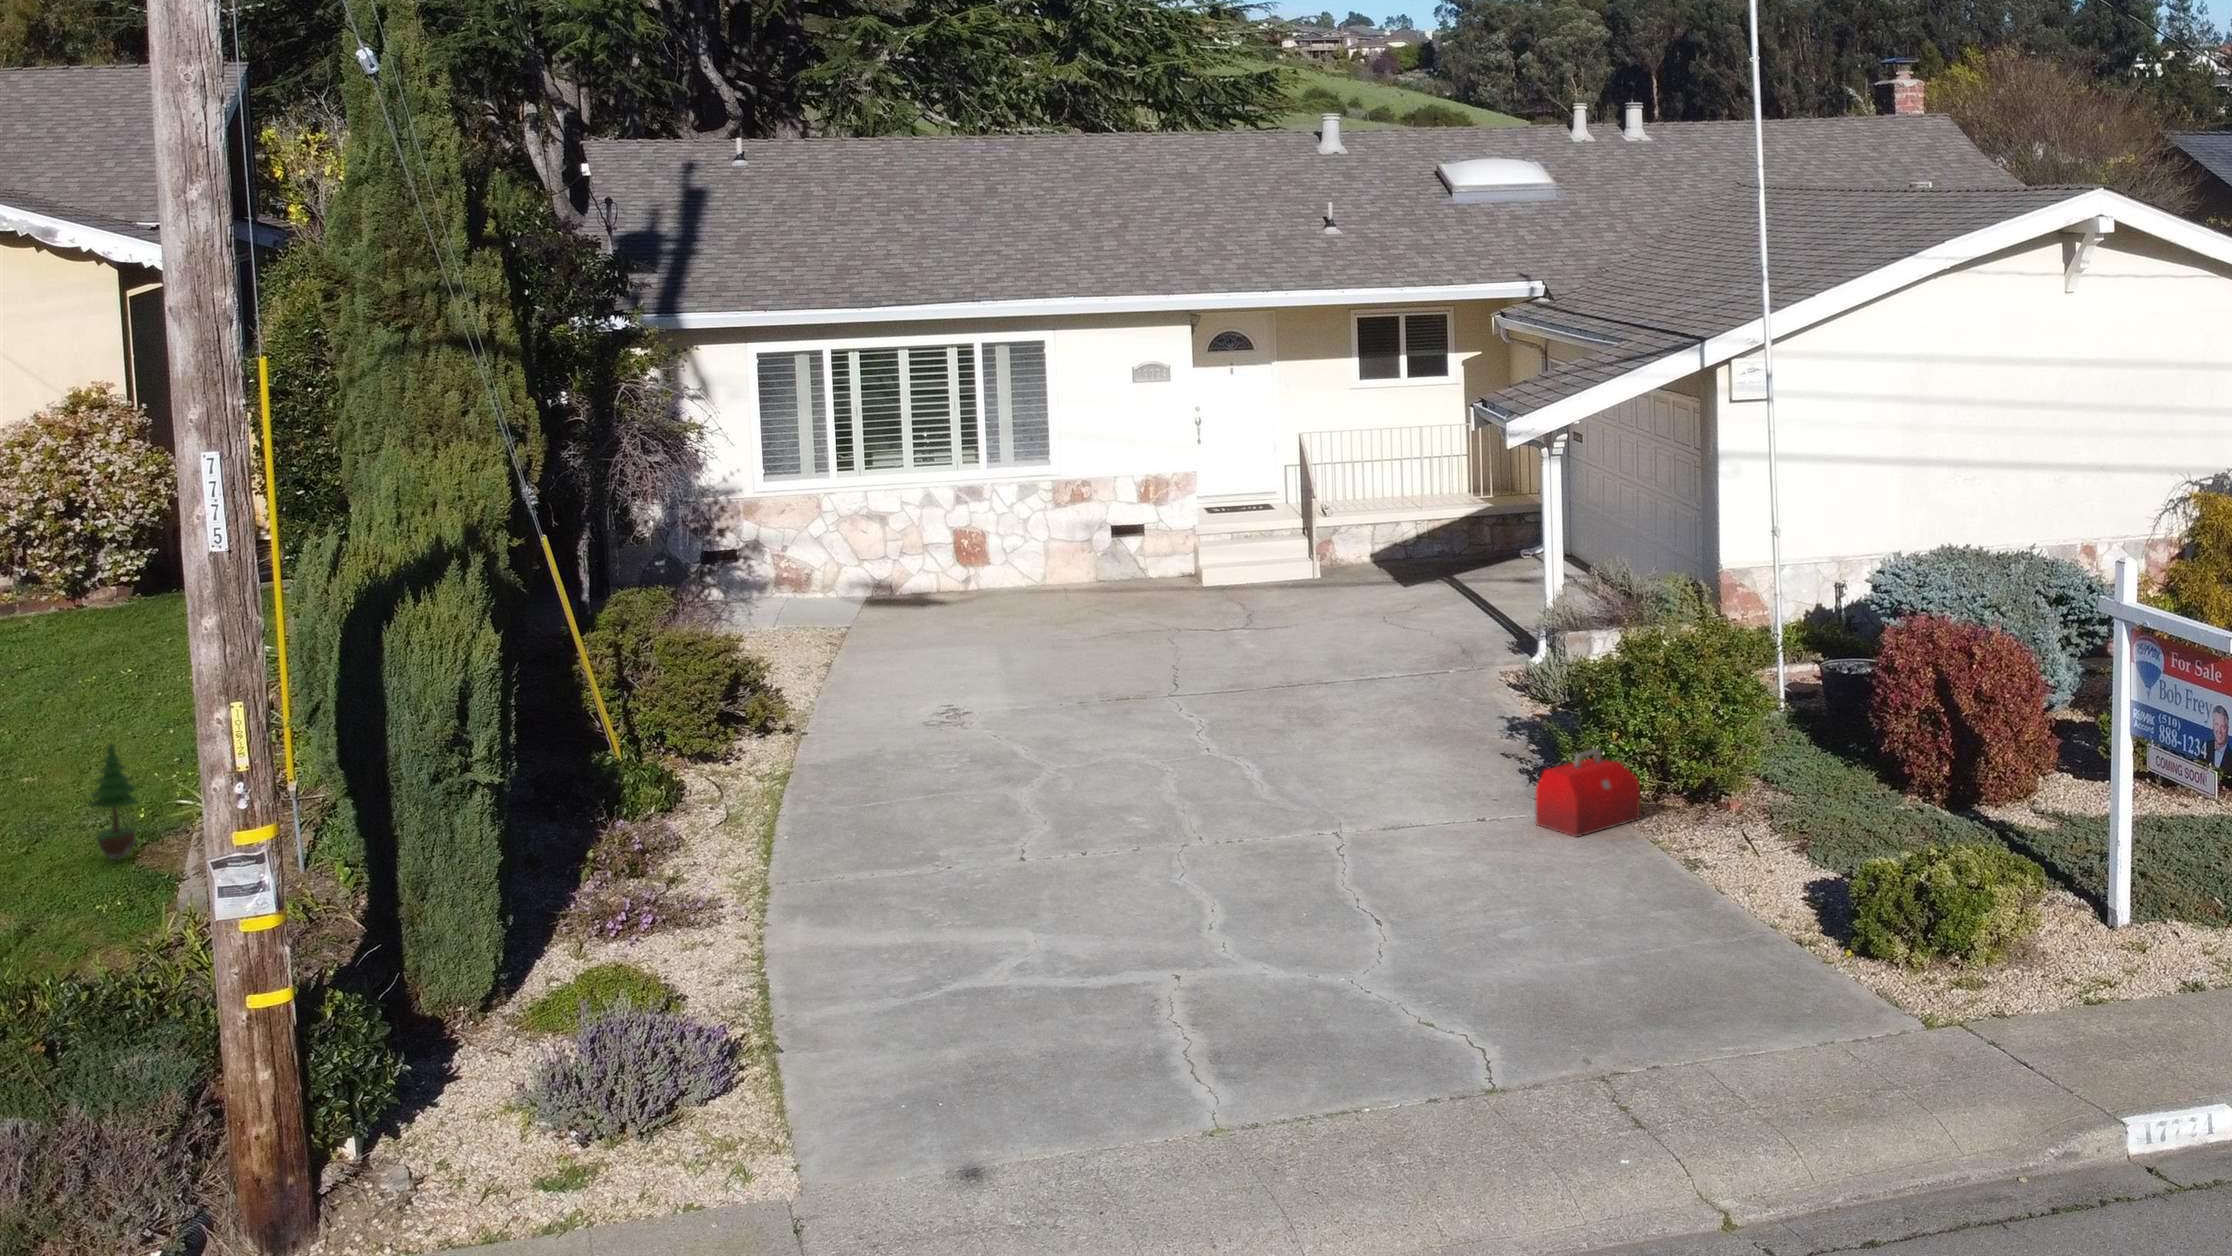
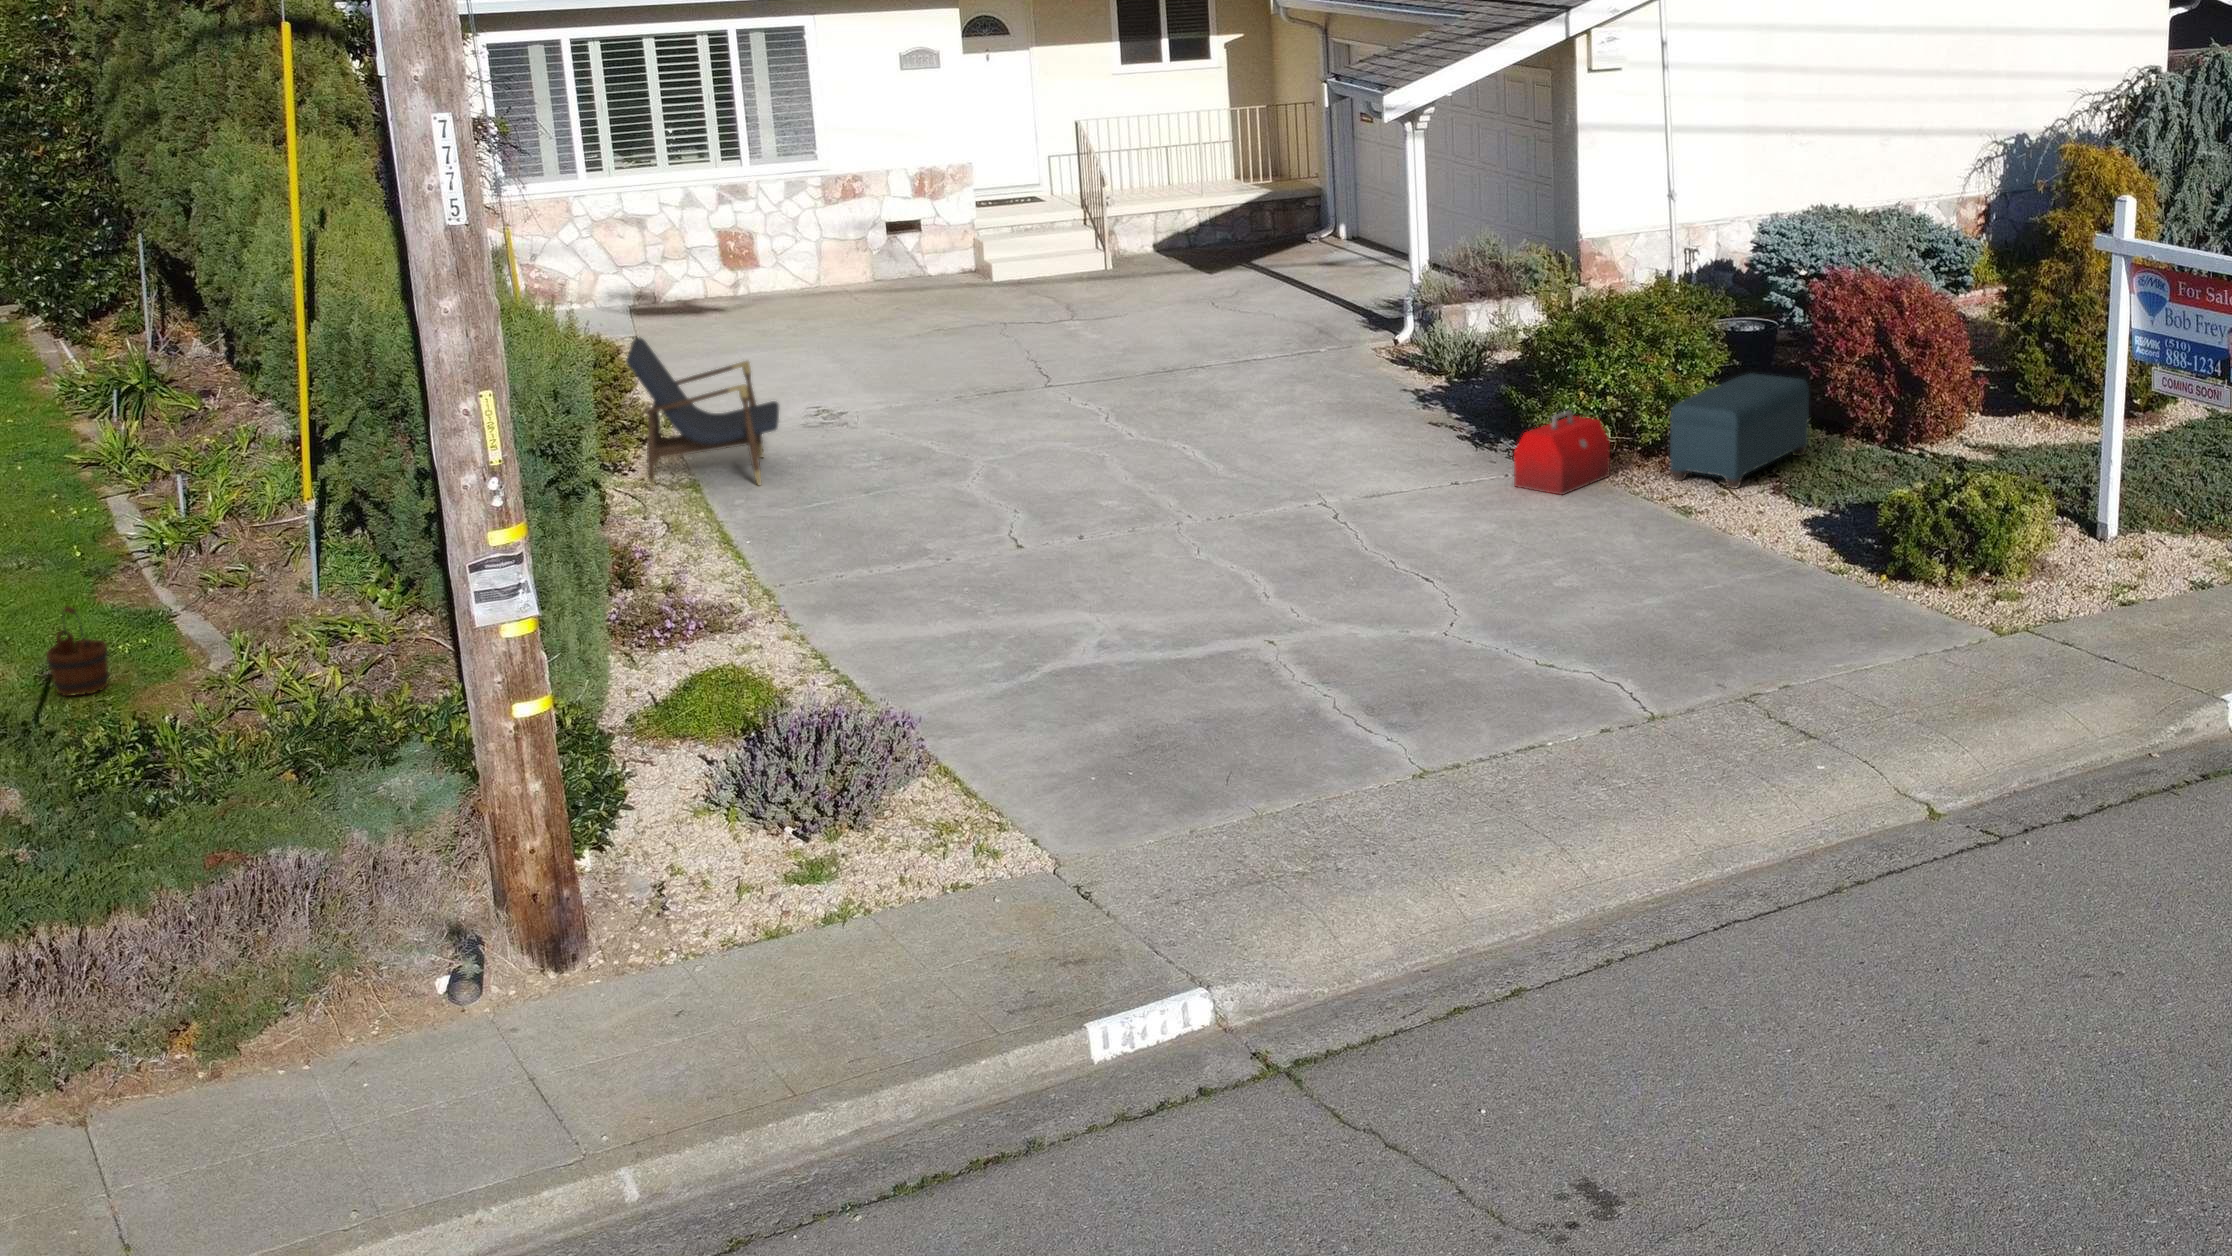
lounge chair: none [721,632,874,780] -> present [626,338,779,490]
bench: none [1698,719,1863,842] -> present [1670,373,1809,489]
potted tree: present [90,741,137,861] -> none [24,474,83,605]
wooden bucket: none [43,865,100,949] -> present [46,606,109,696]

